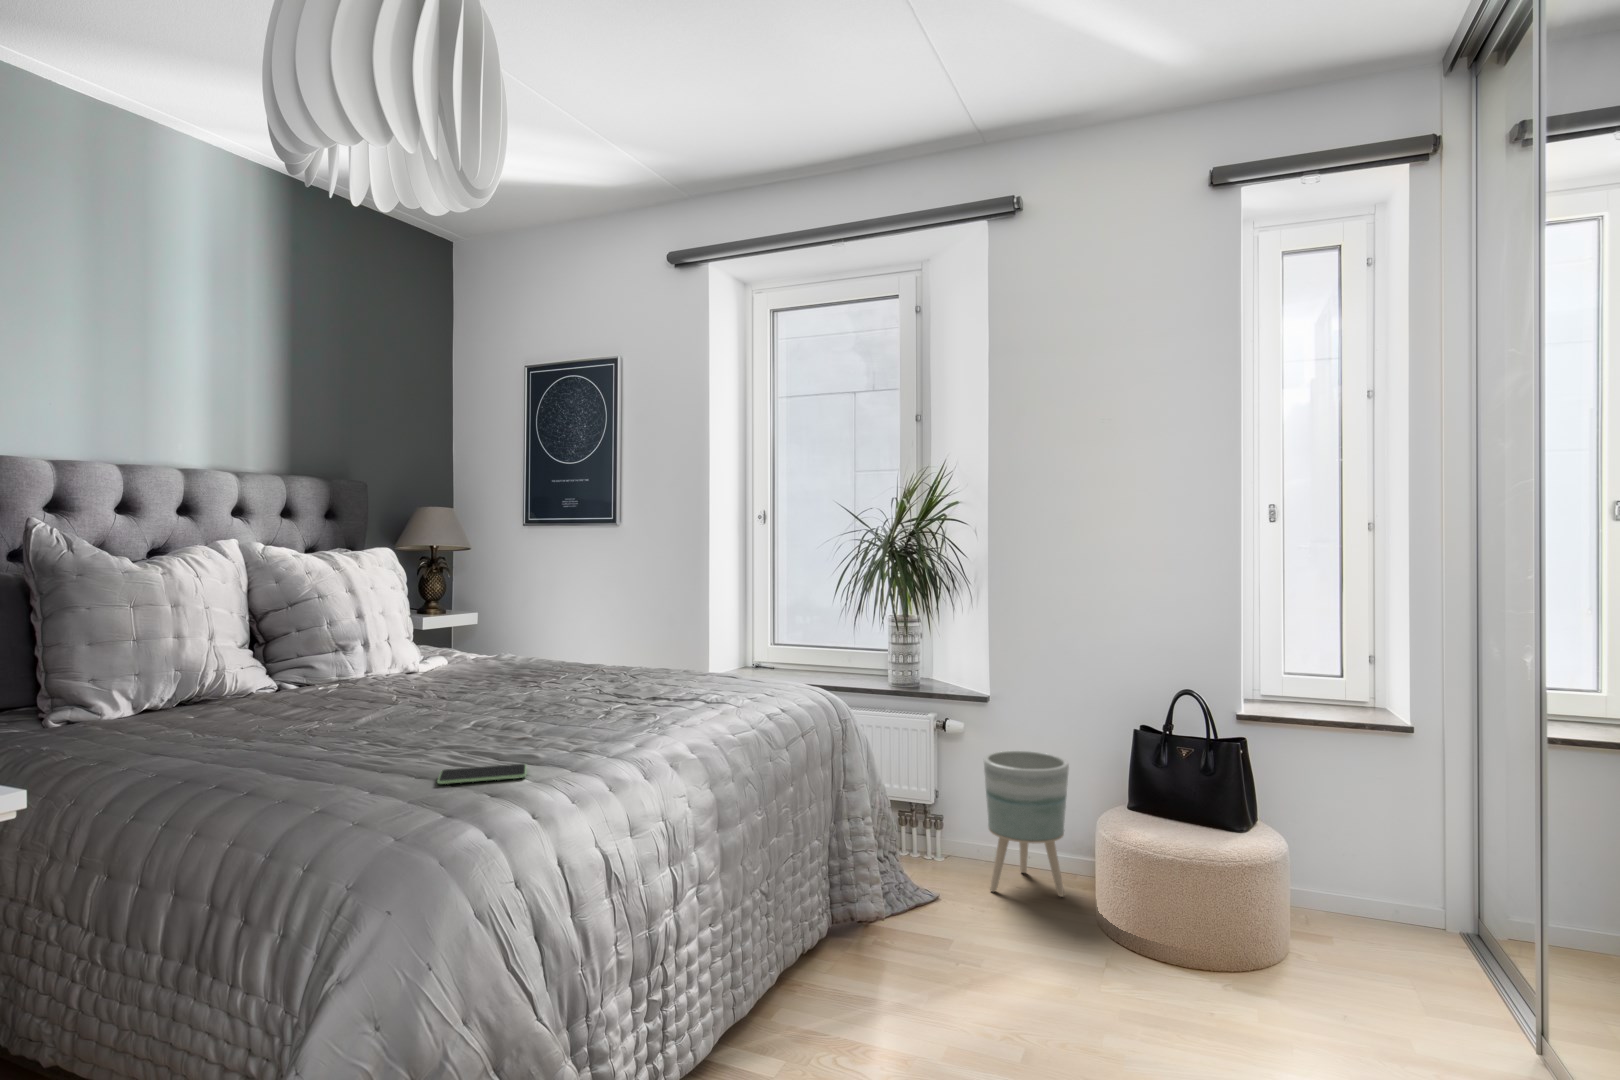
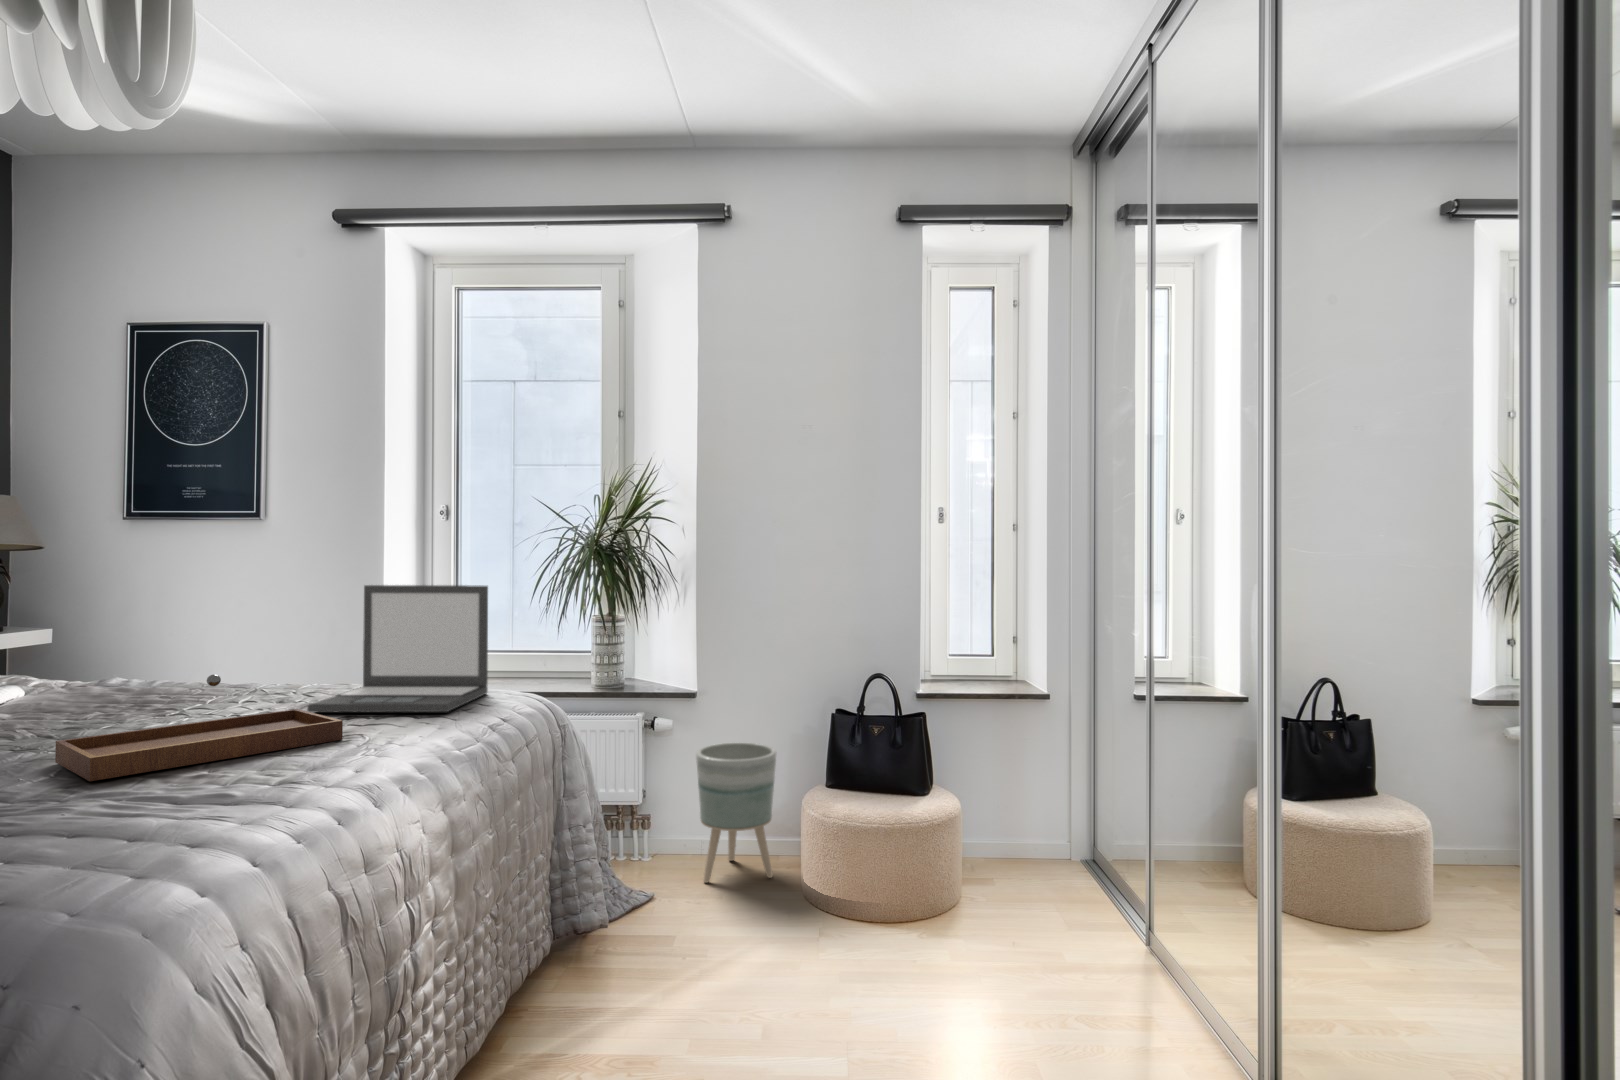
laptop: none [624,583,774,700] -> present [307,585,488,712]
tray: none [440,655,640,735] -> present [55,674,343,781]
smartphone: present [437,764,527,784] -> none [100,805,228,841]

